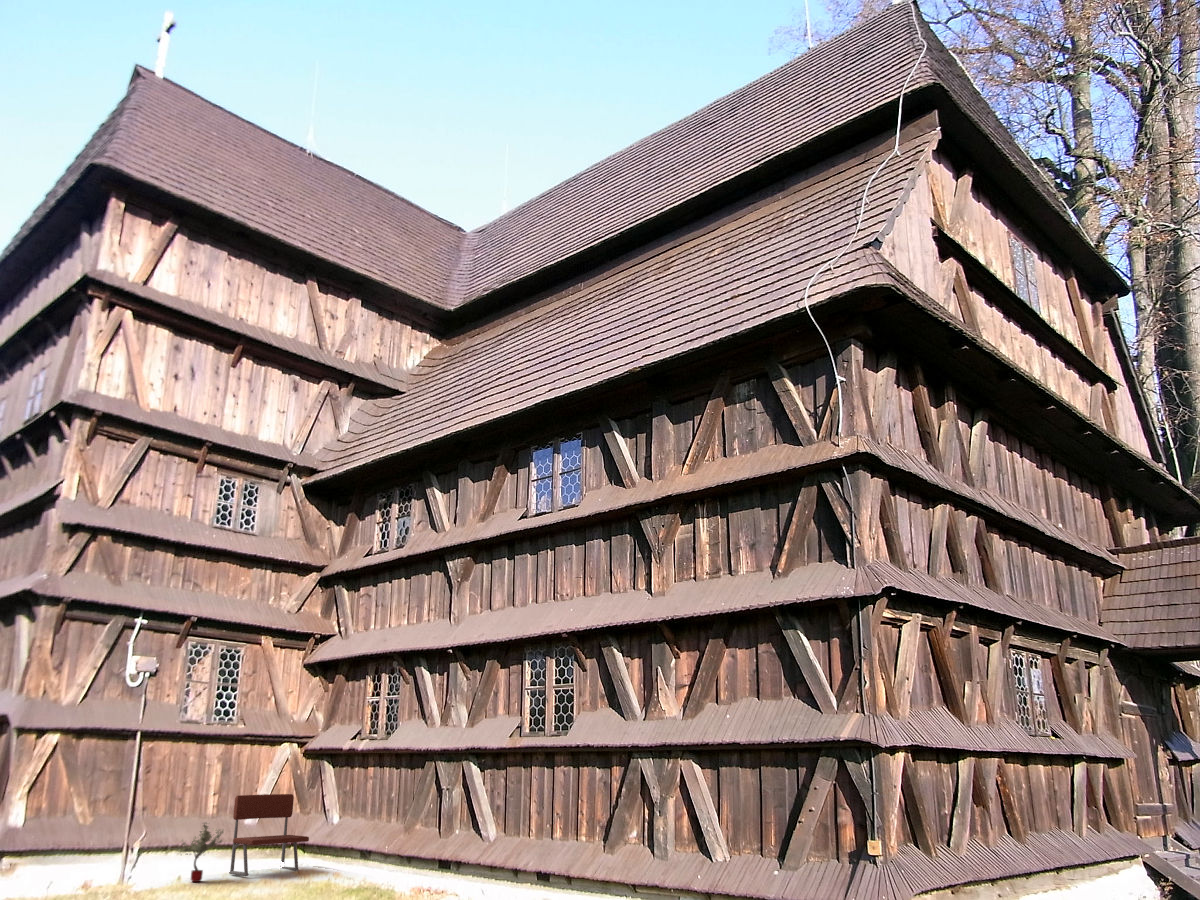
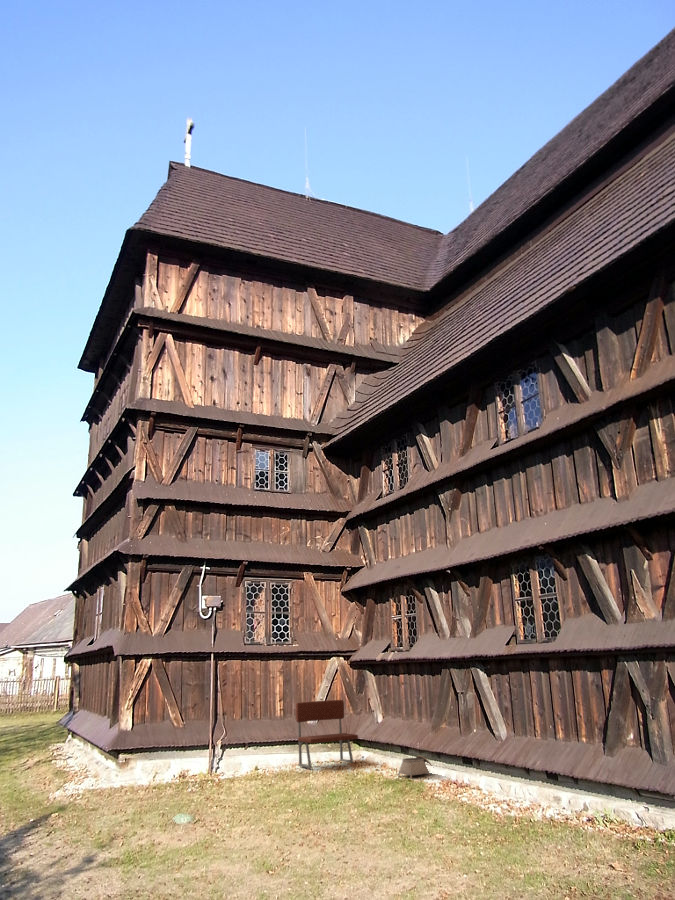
potted tree: present [177,822,224,882] -> none [253,725,289,774]
basket: none [361,860,404,886] -> present [398,755,432,778]

